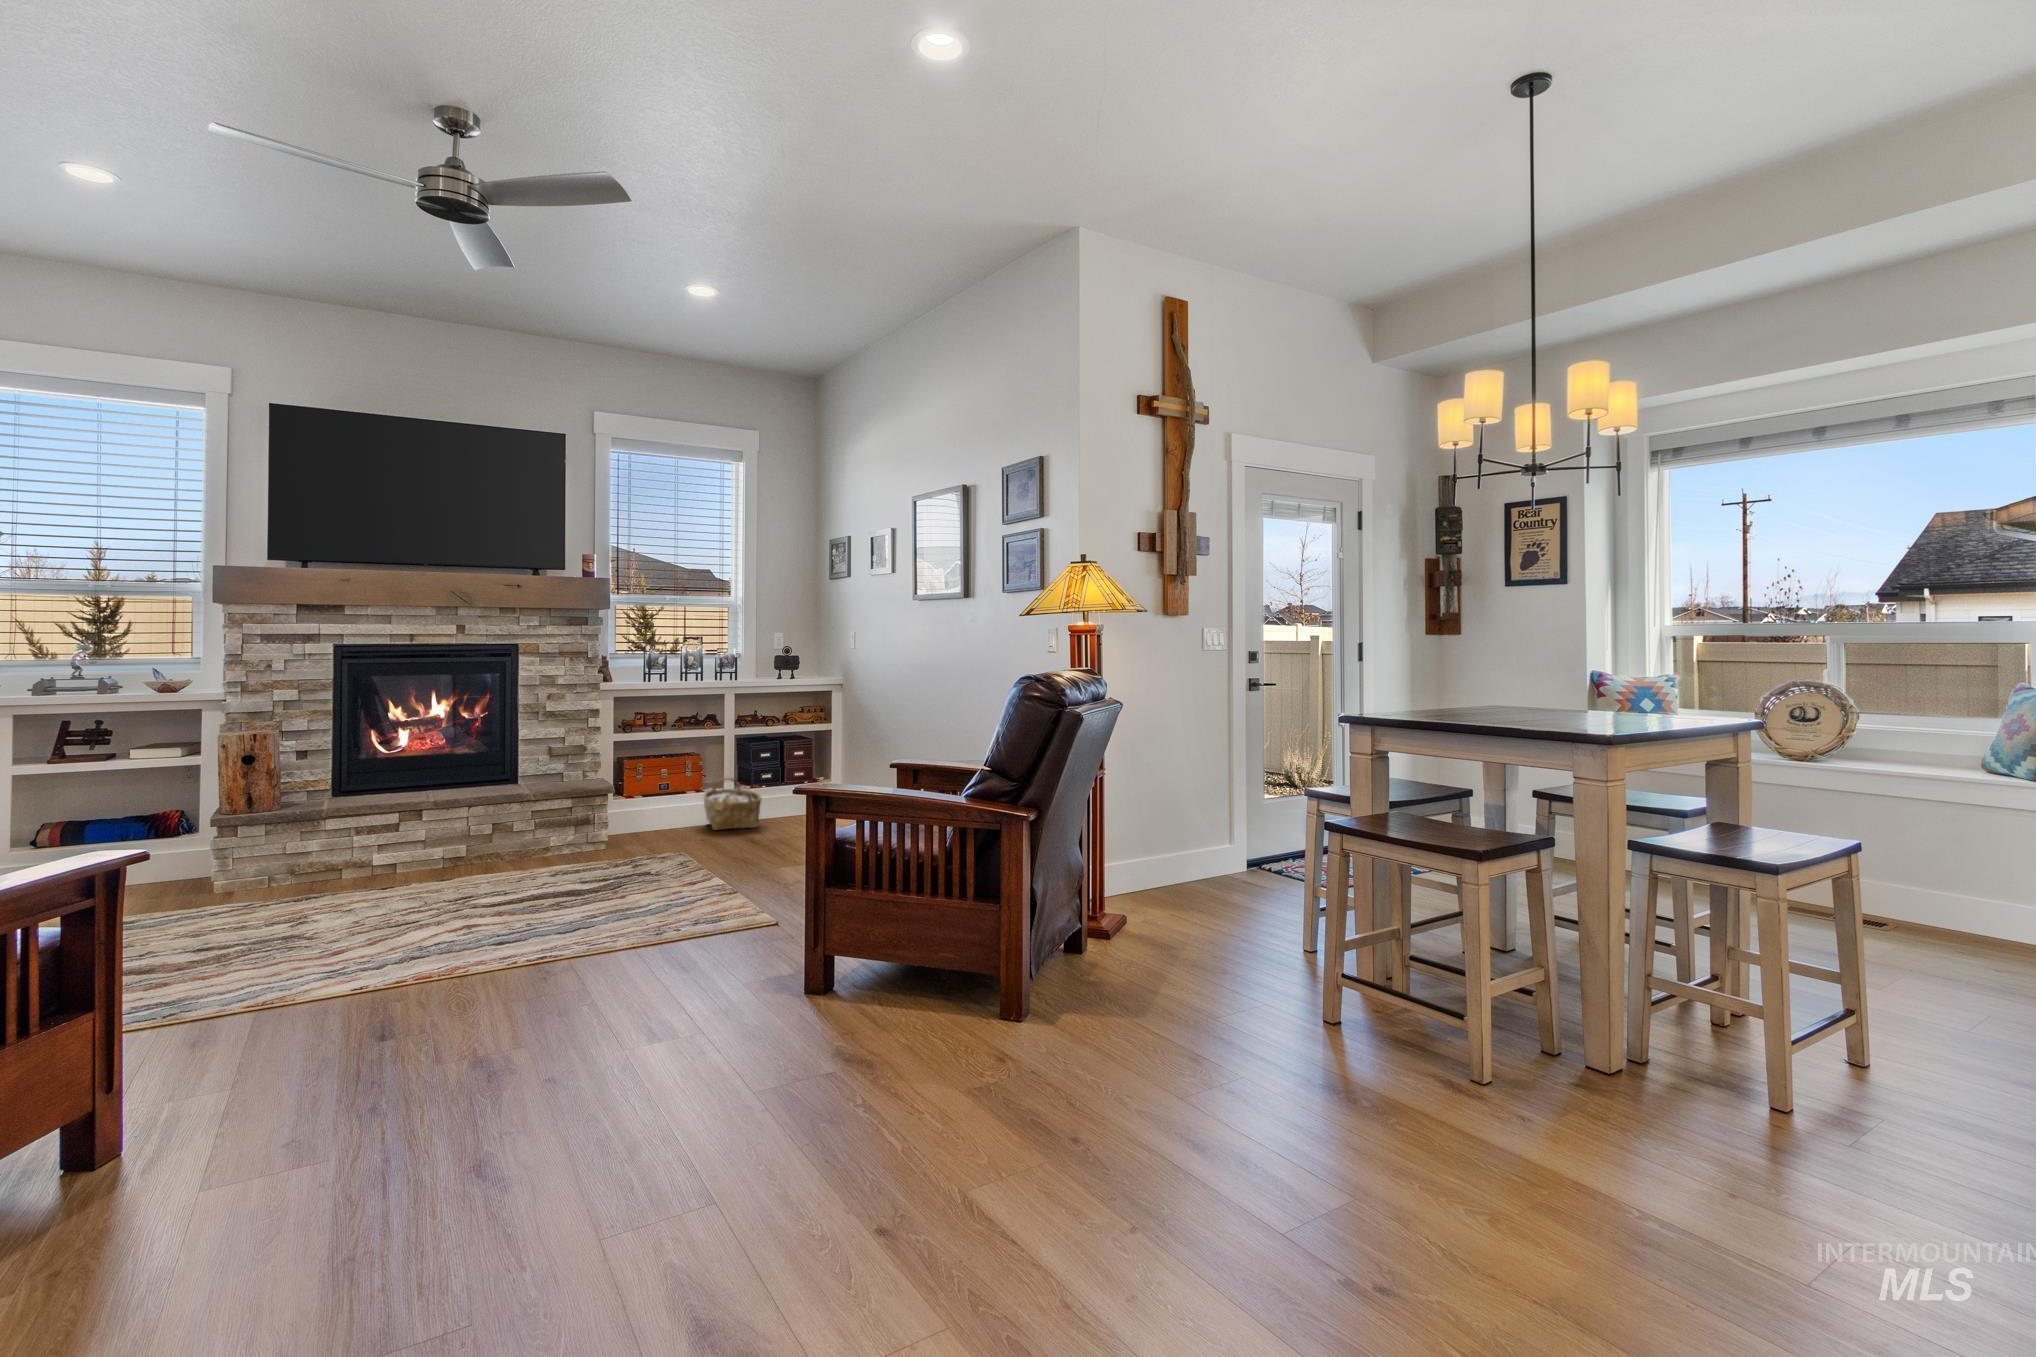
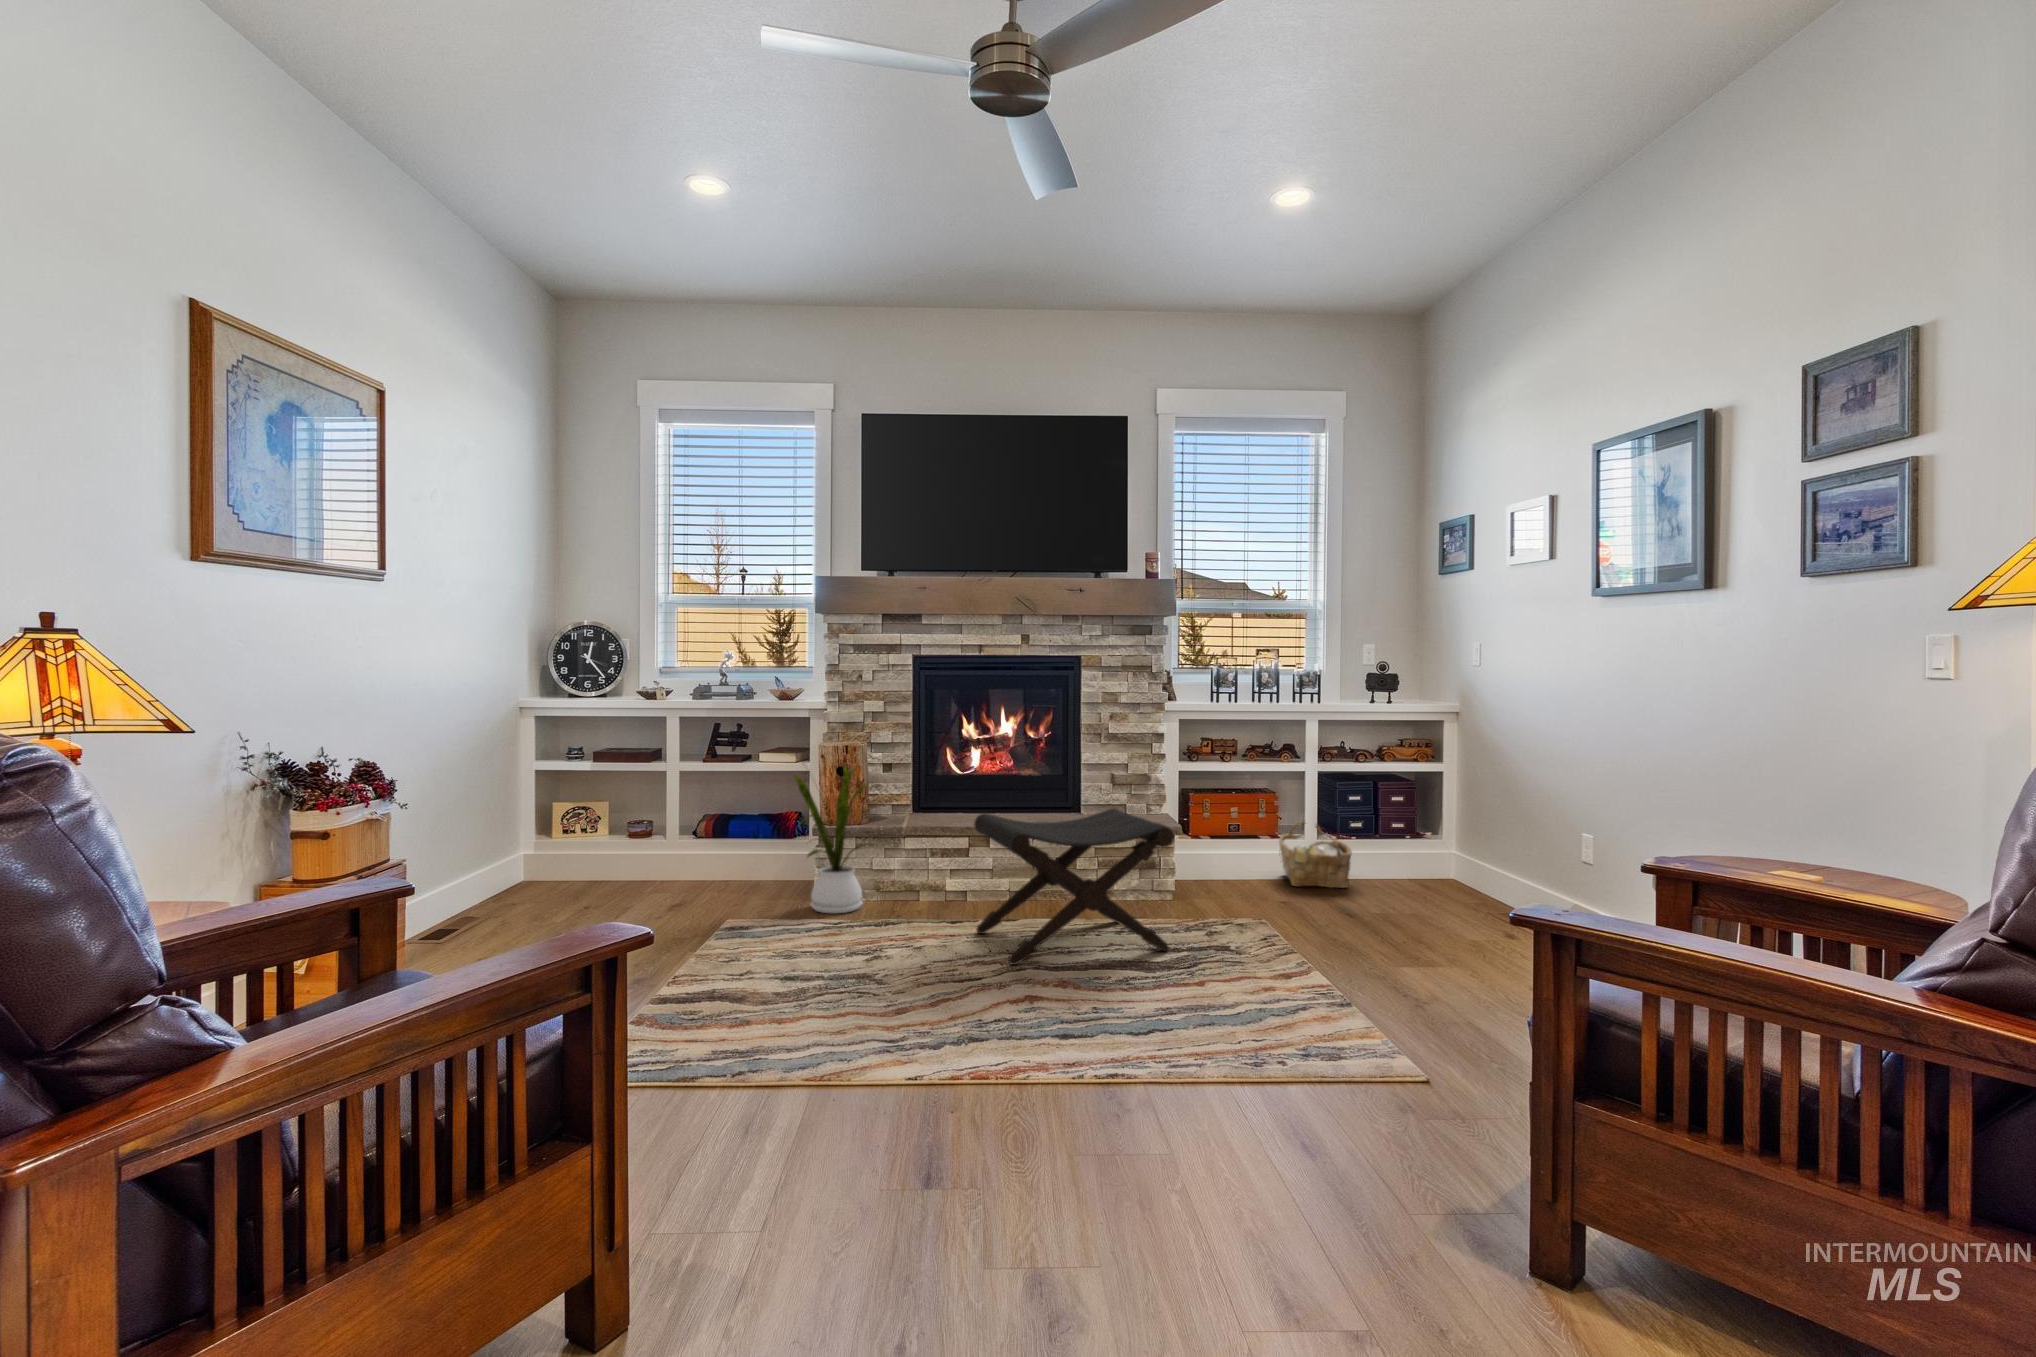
house plant: none [169,741,305,898] -> present [794,766,874,913]
footstool: none [408,774,600,909] -> present [974,808,1174,965]

